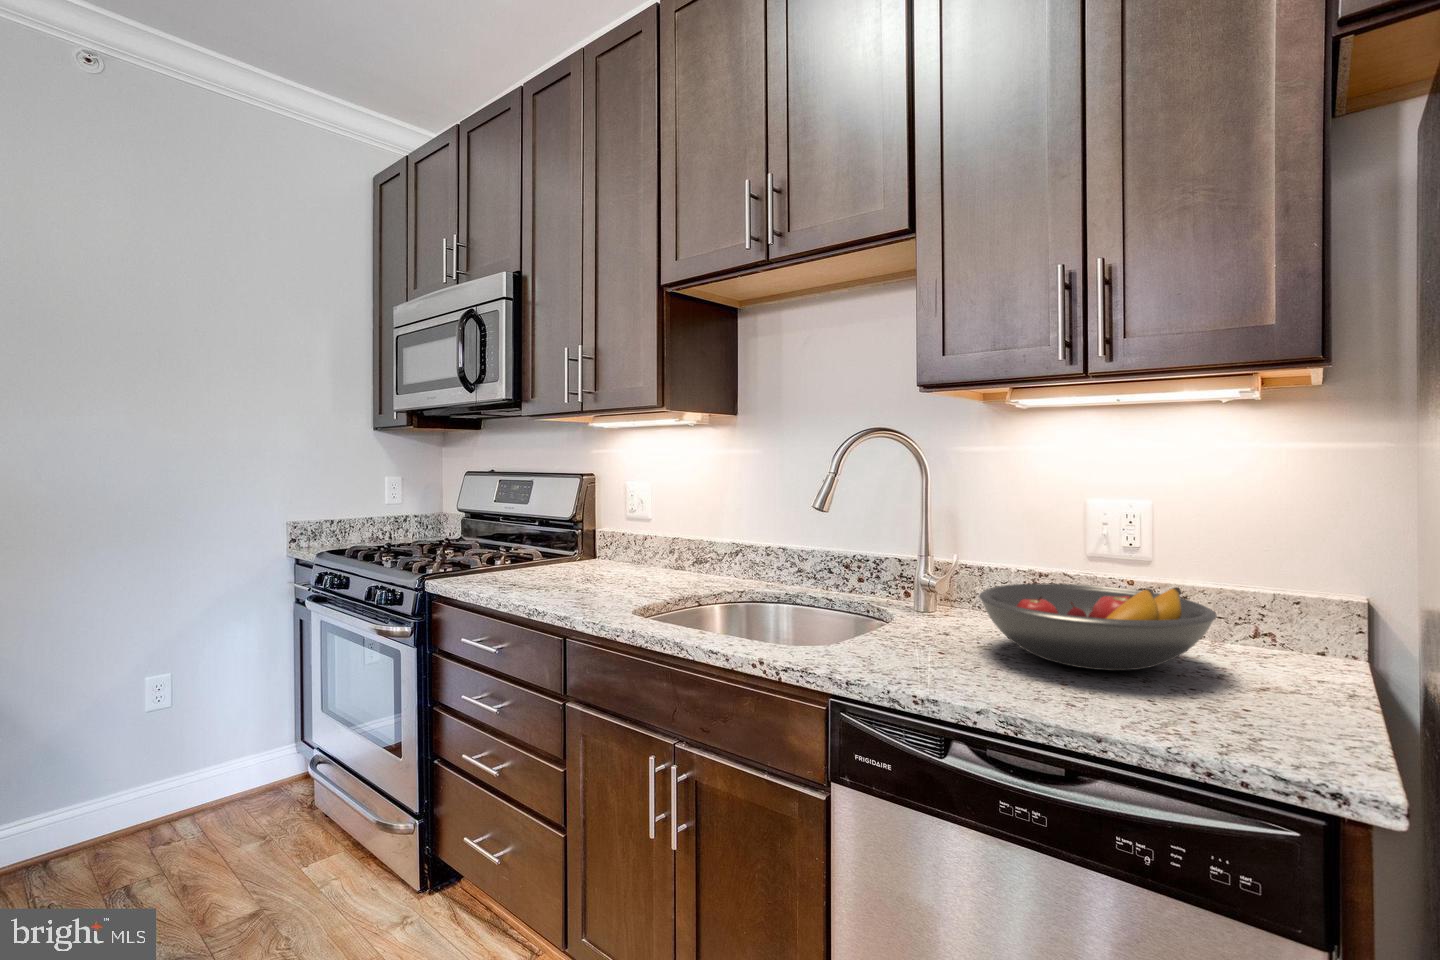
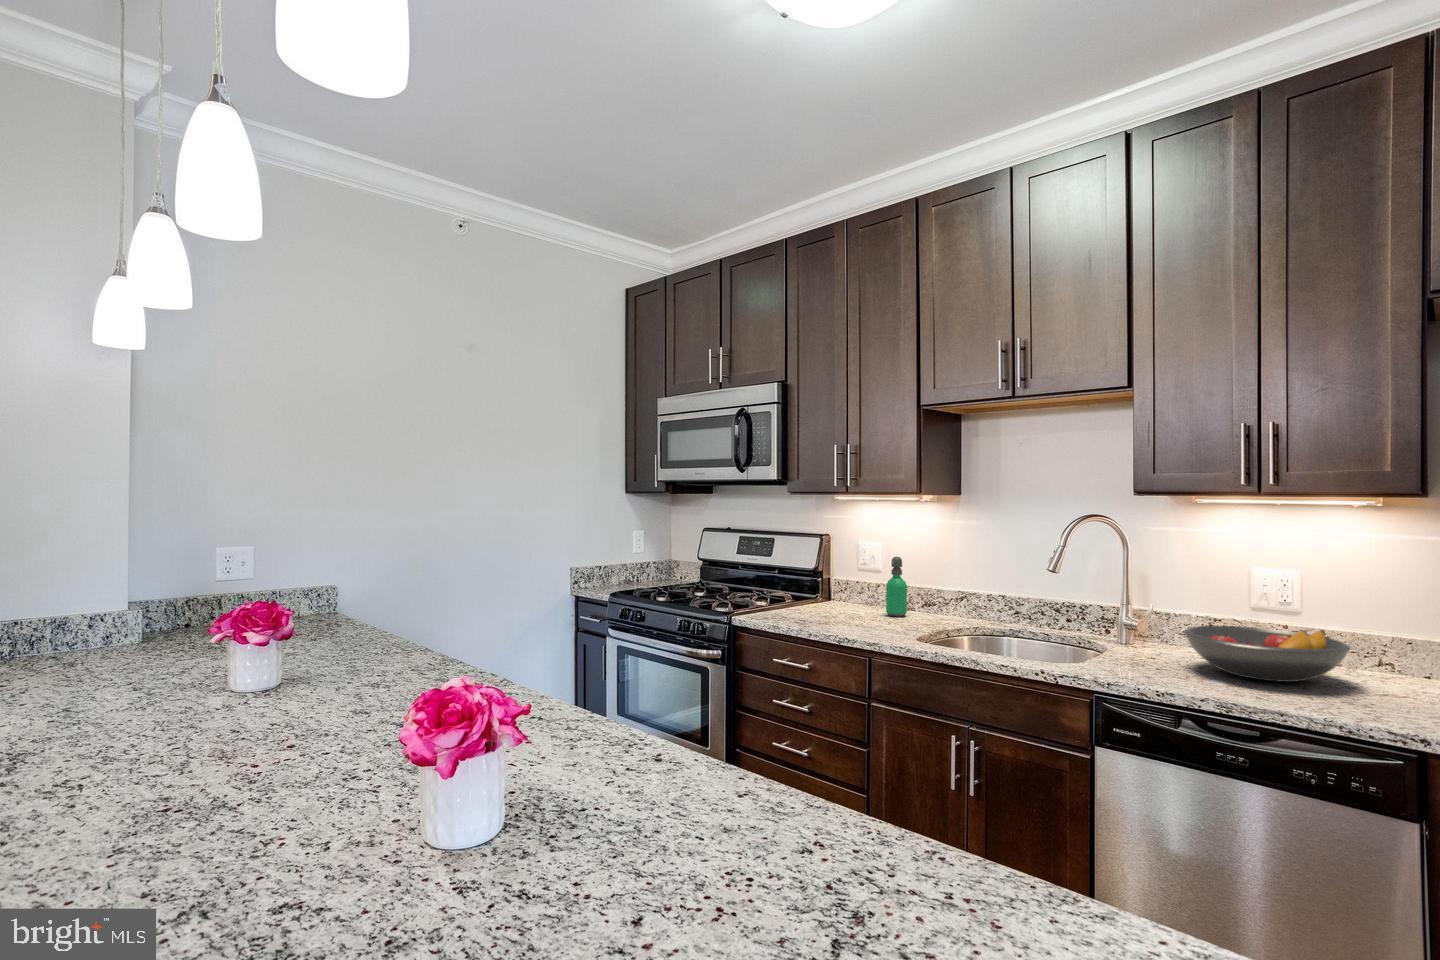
soap dispenser: none [637,498,664,578] -> present [886,557,907,617]

